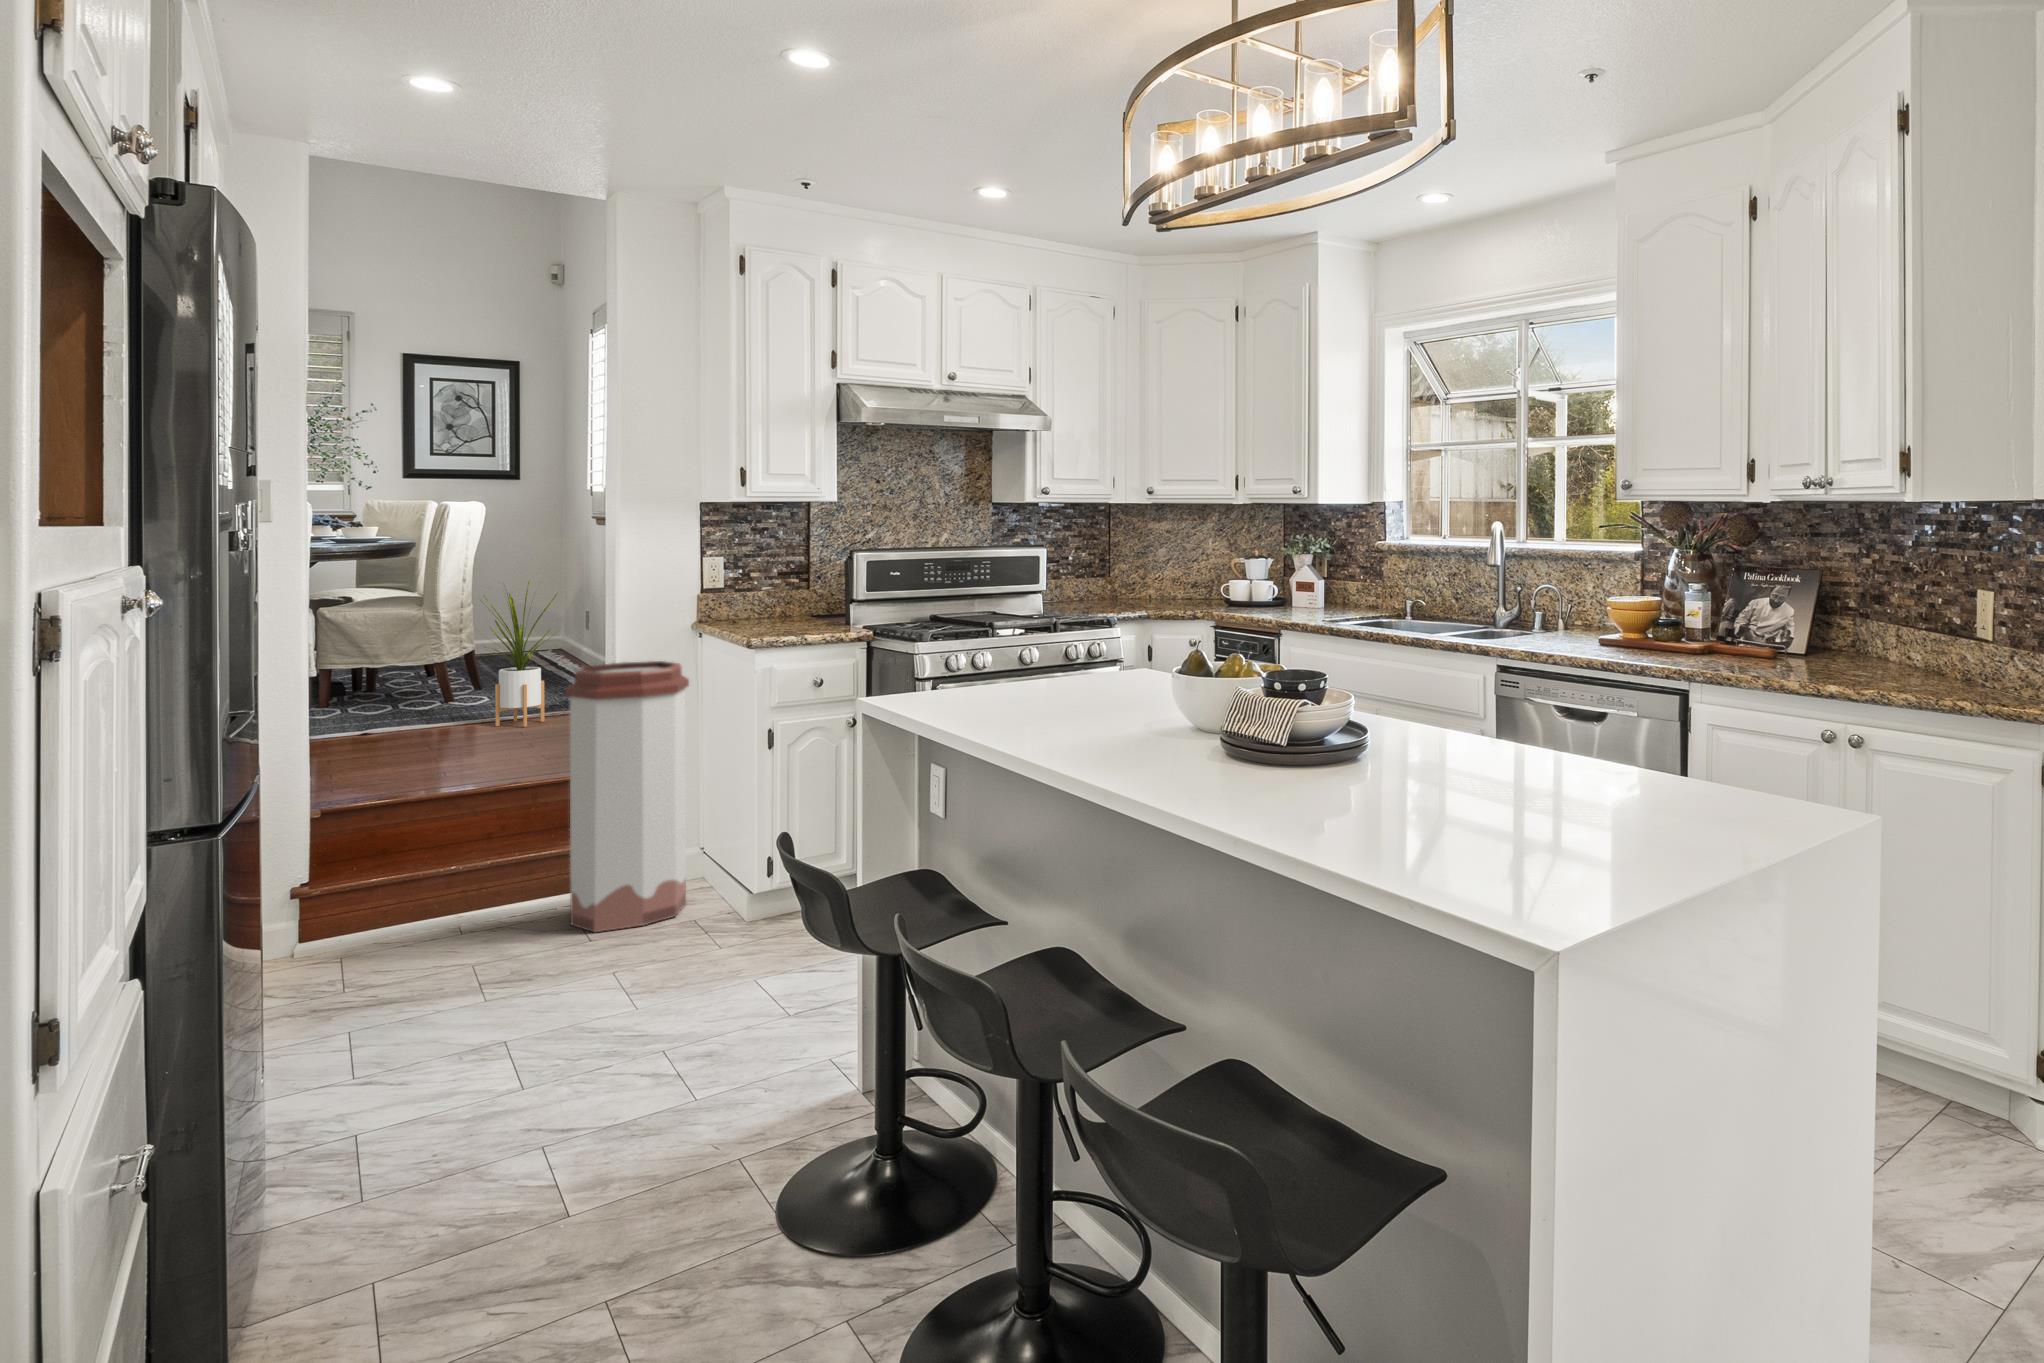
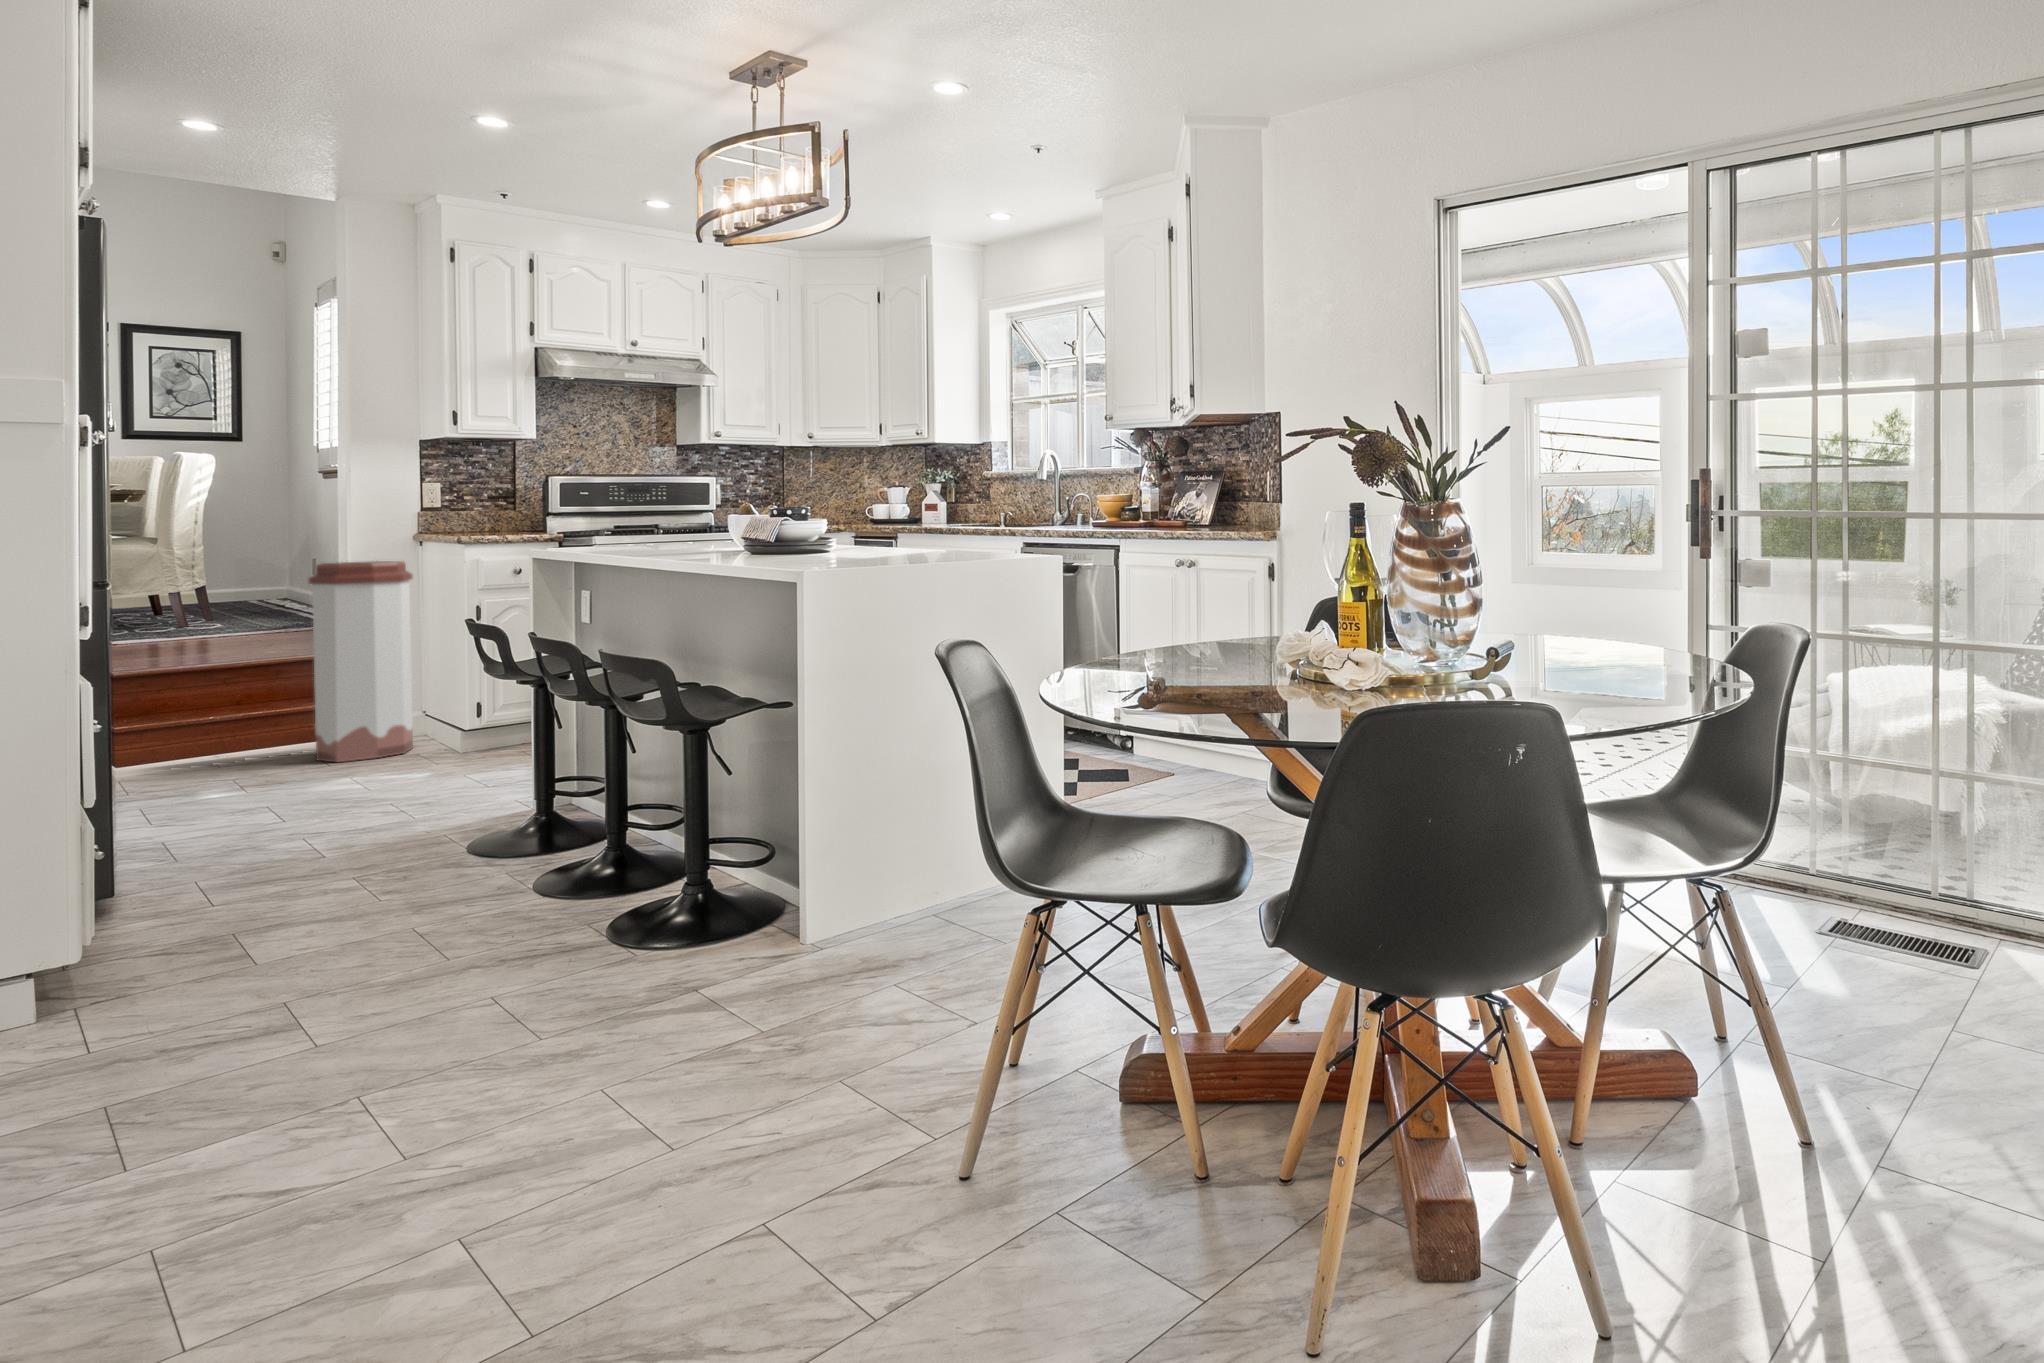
house plant: present [483,582,558,727] -> none [214,514,298,638]

